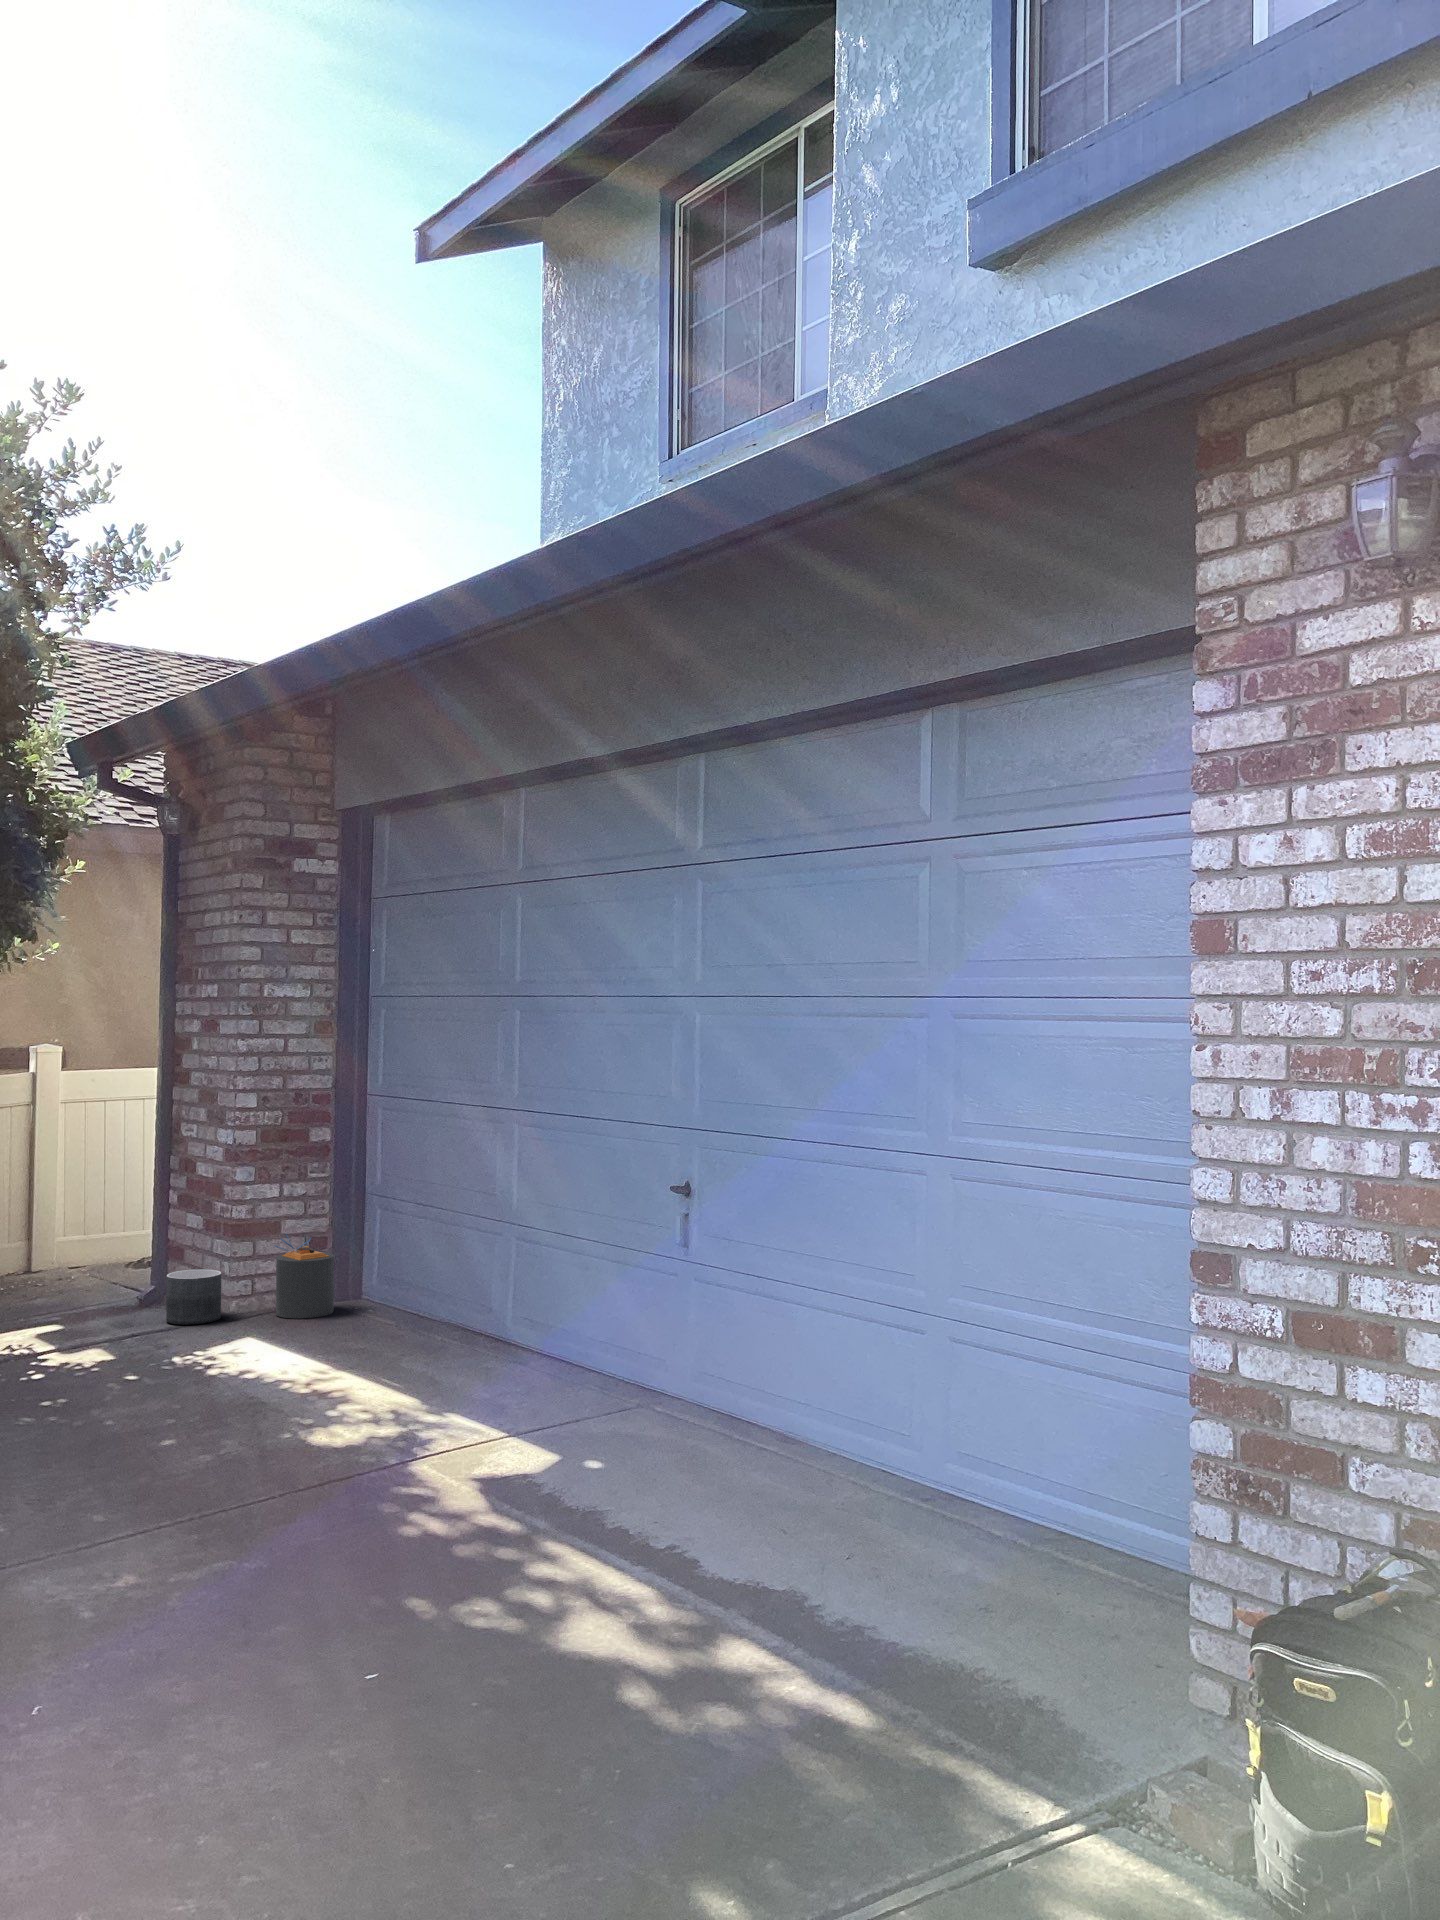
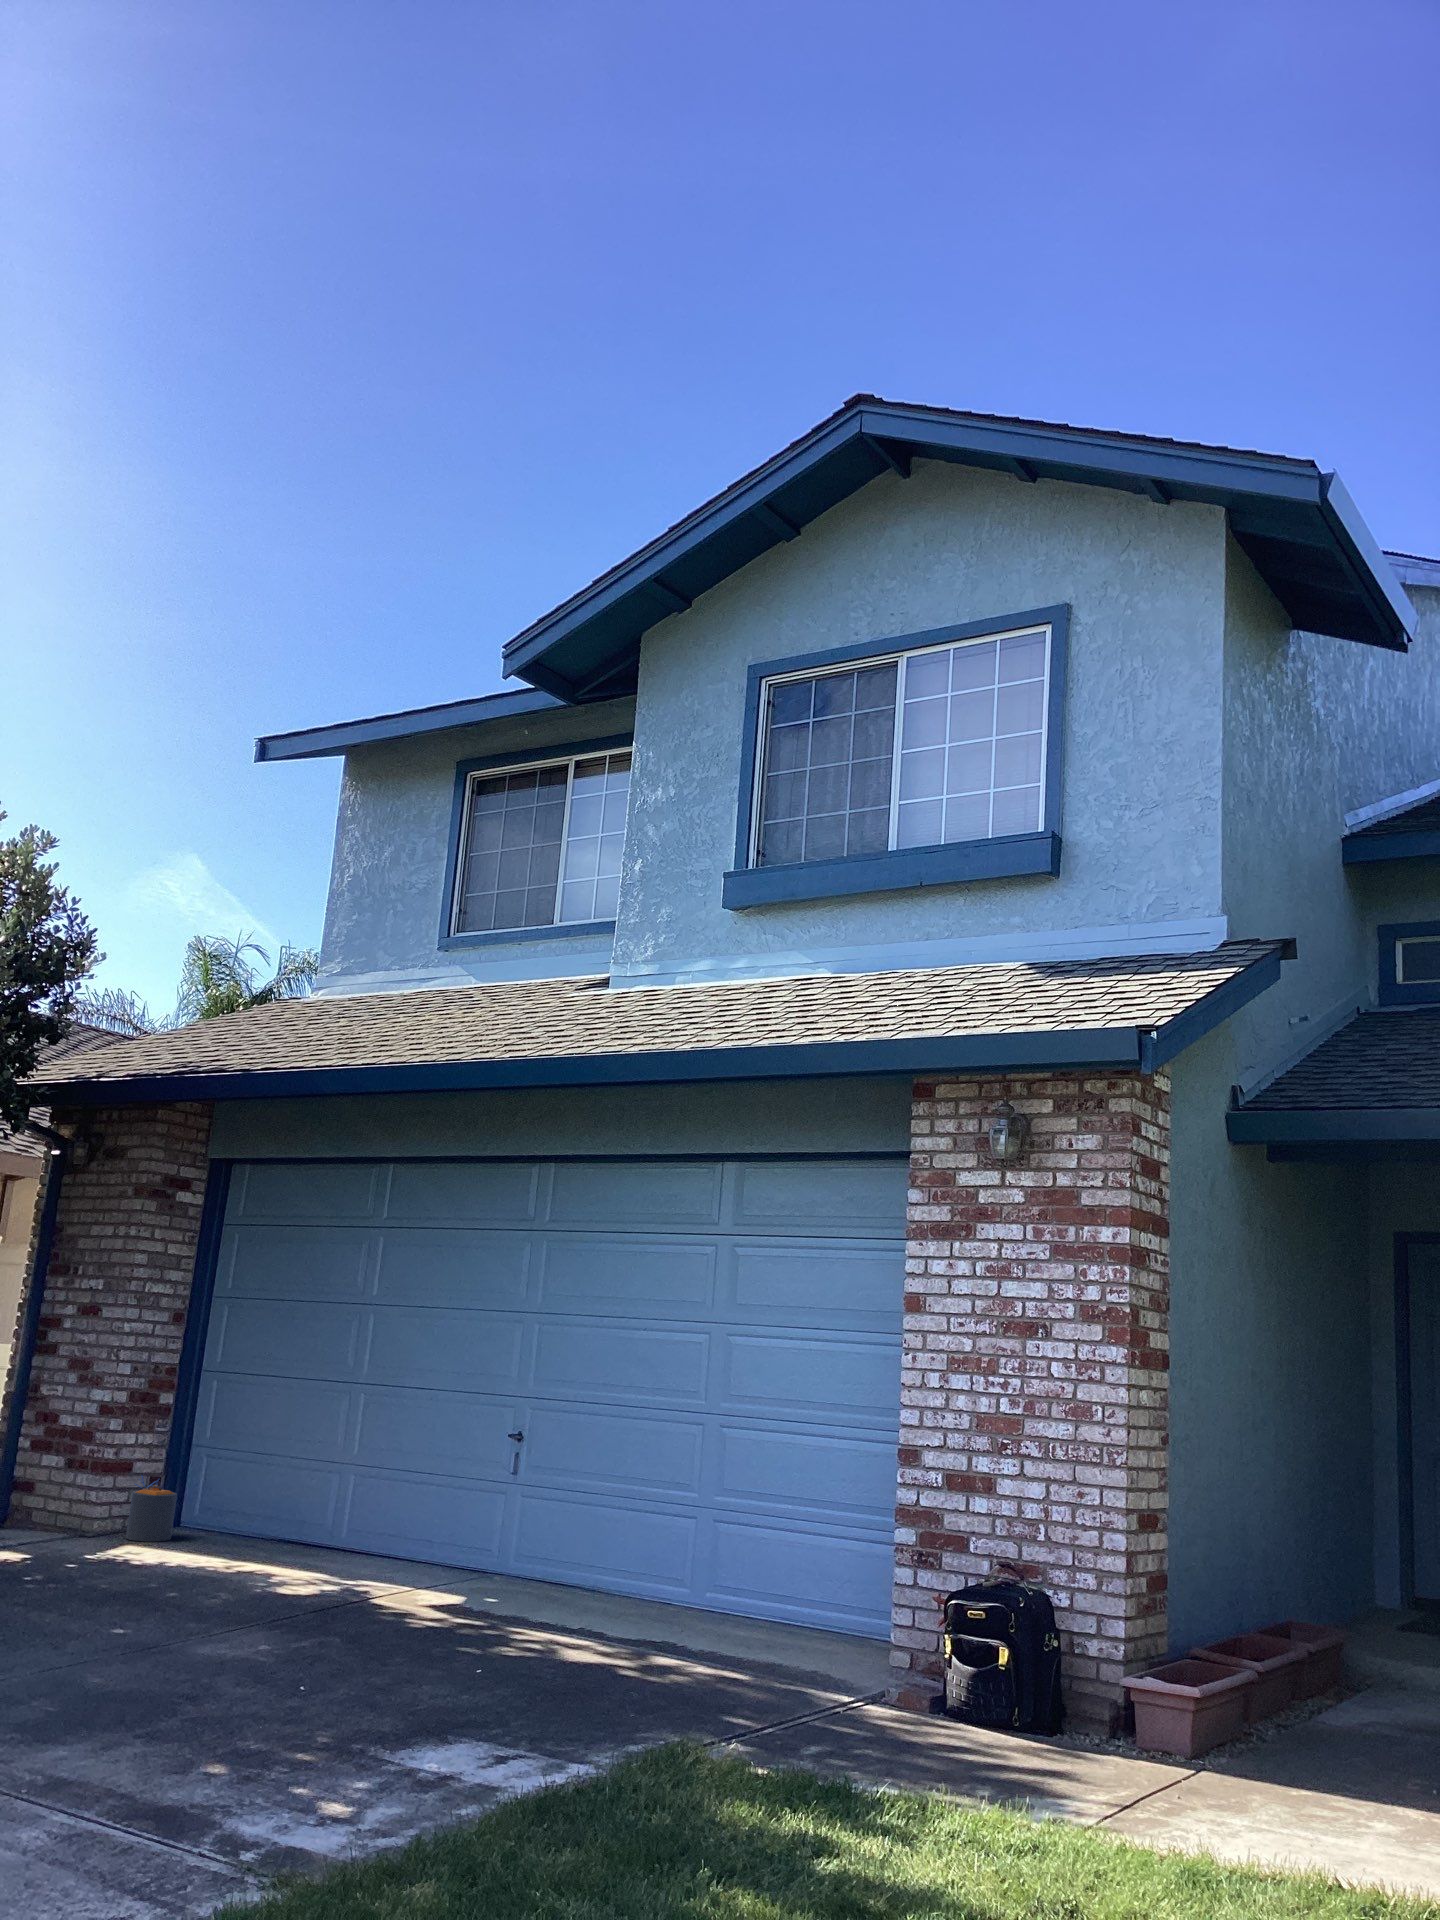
planter: present [166,1269,221,1325] -> none [41,1502,90,1544]

